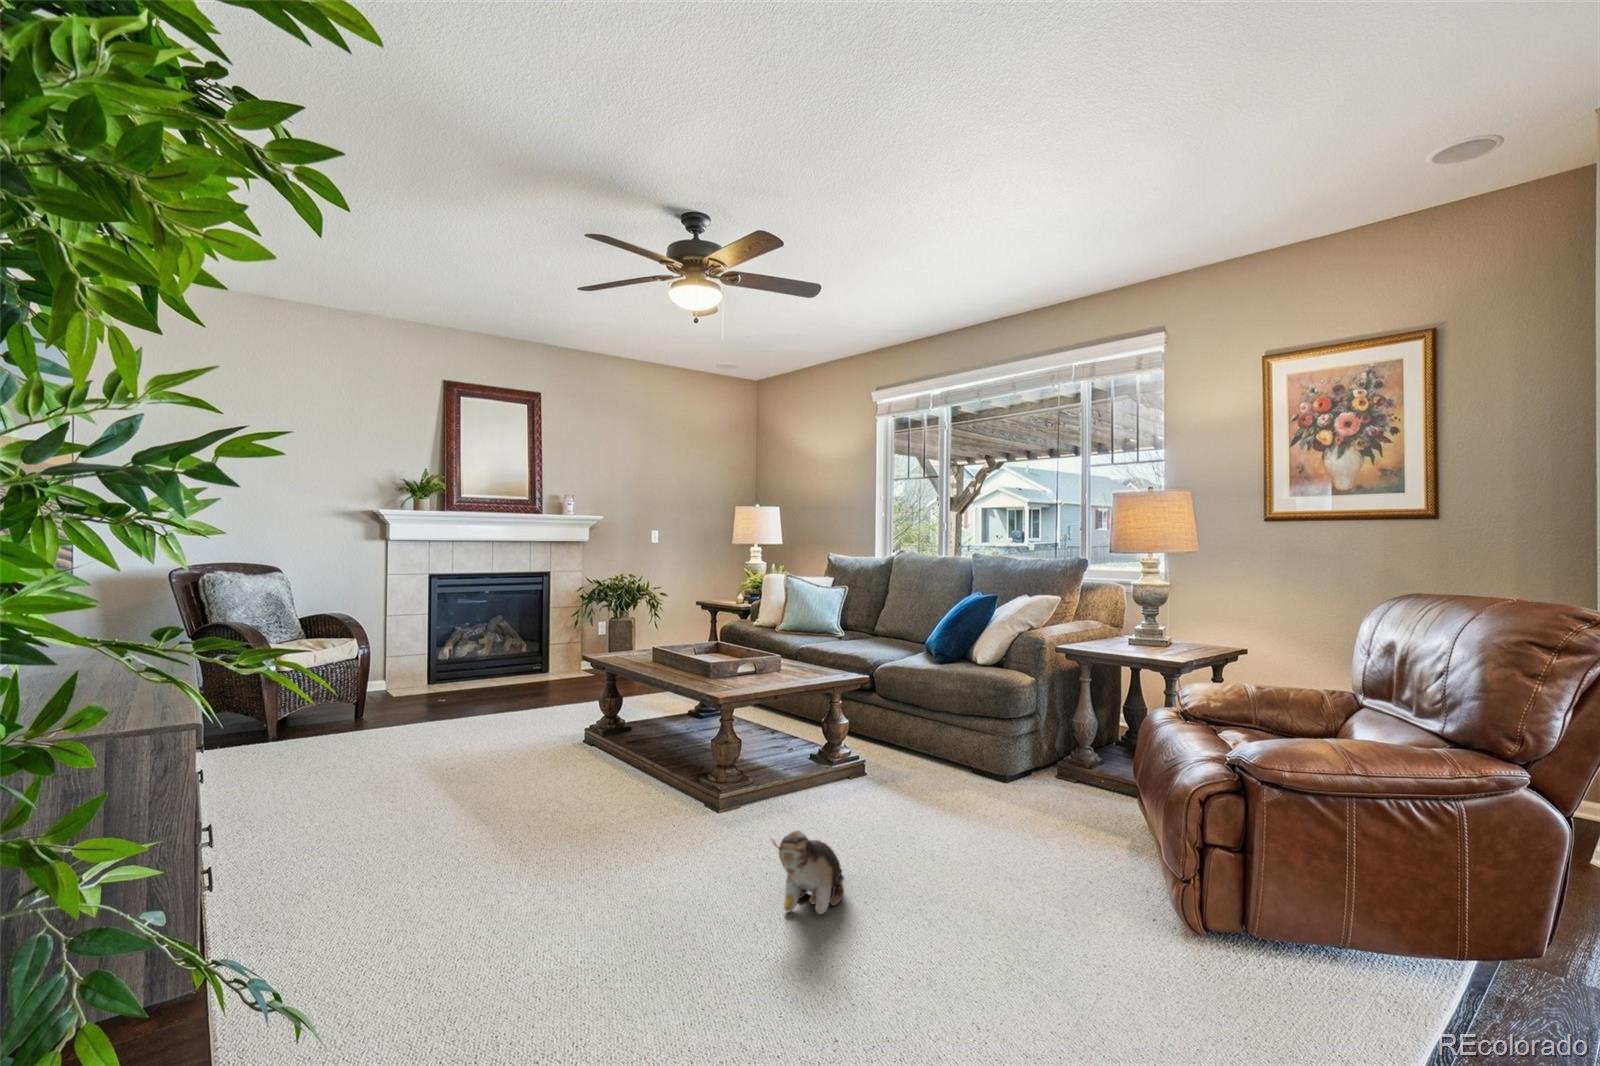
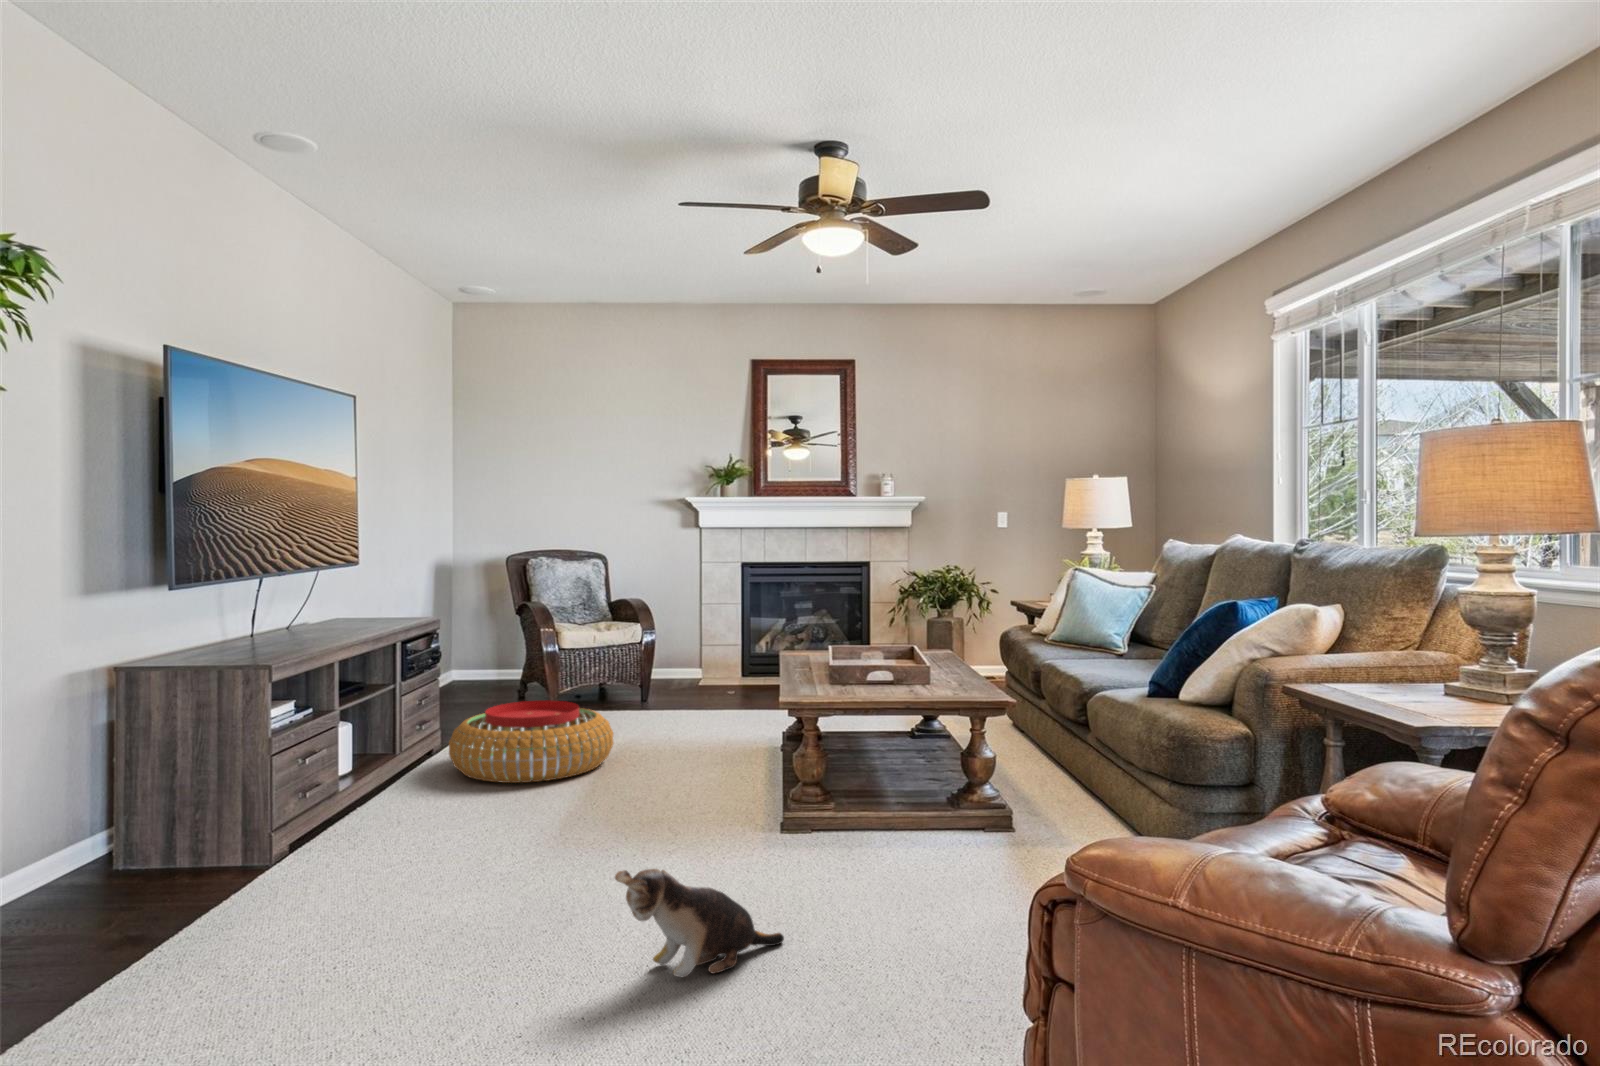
pouf: none [257,722,449,816] -> present [449,700,613,783]

